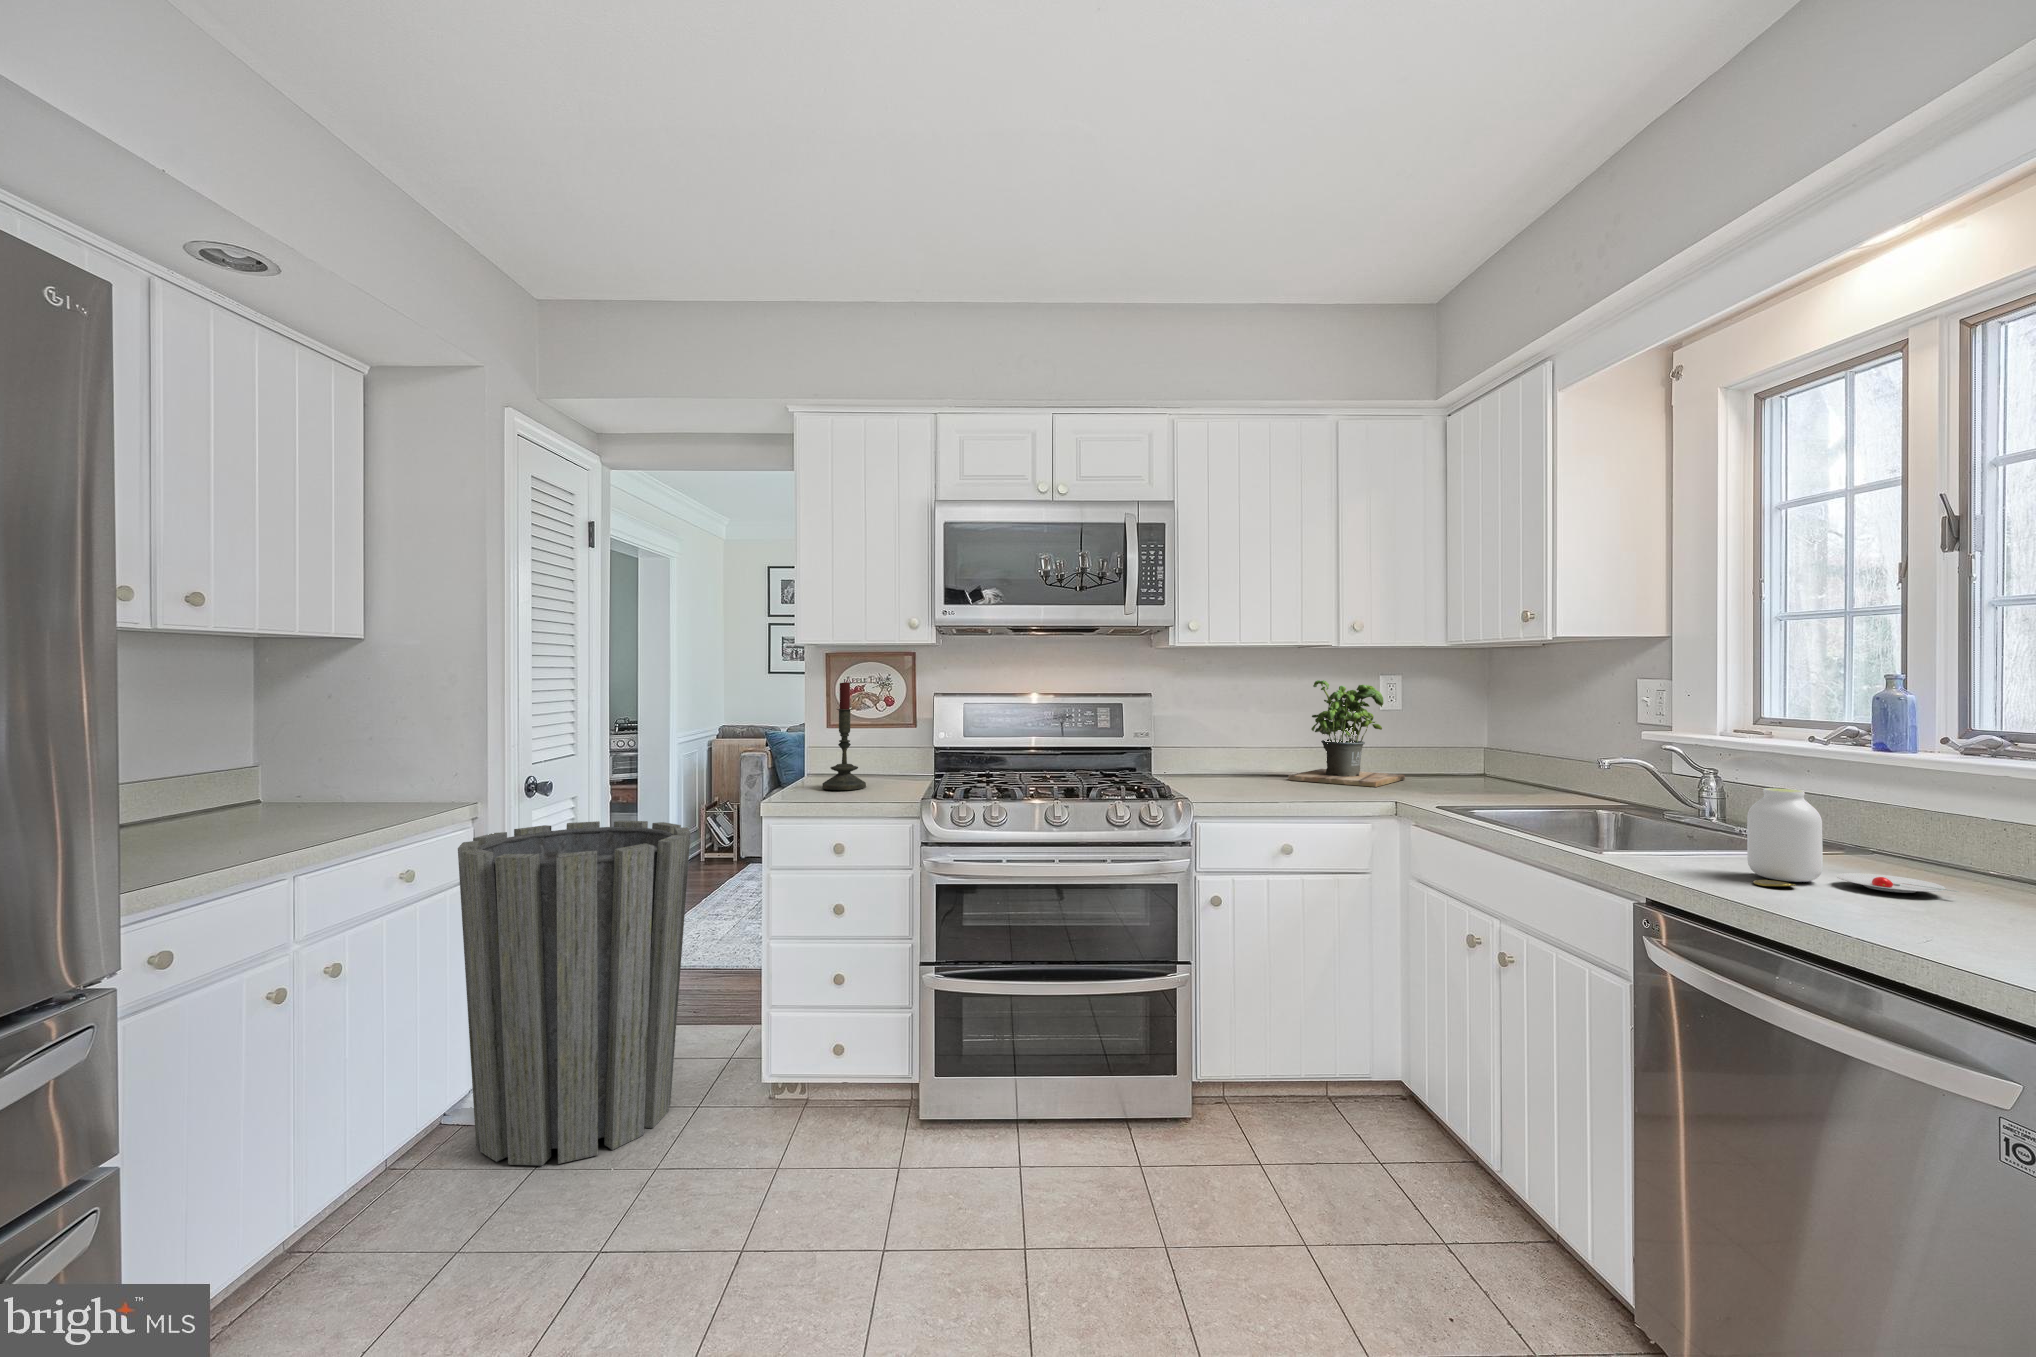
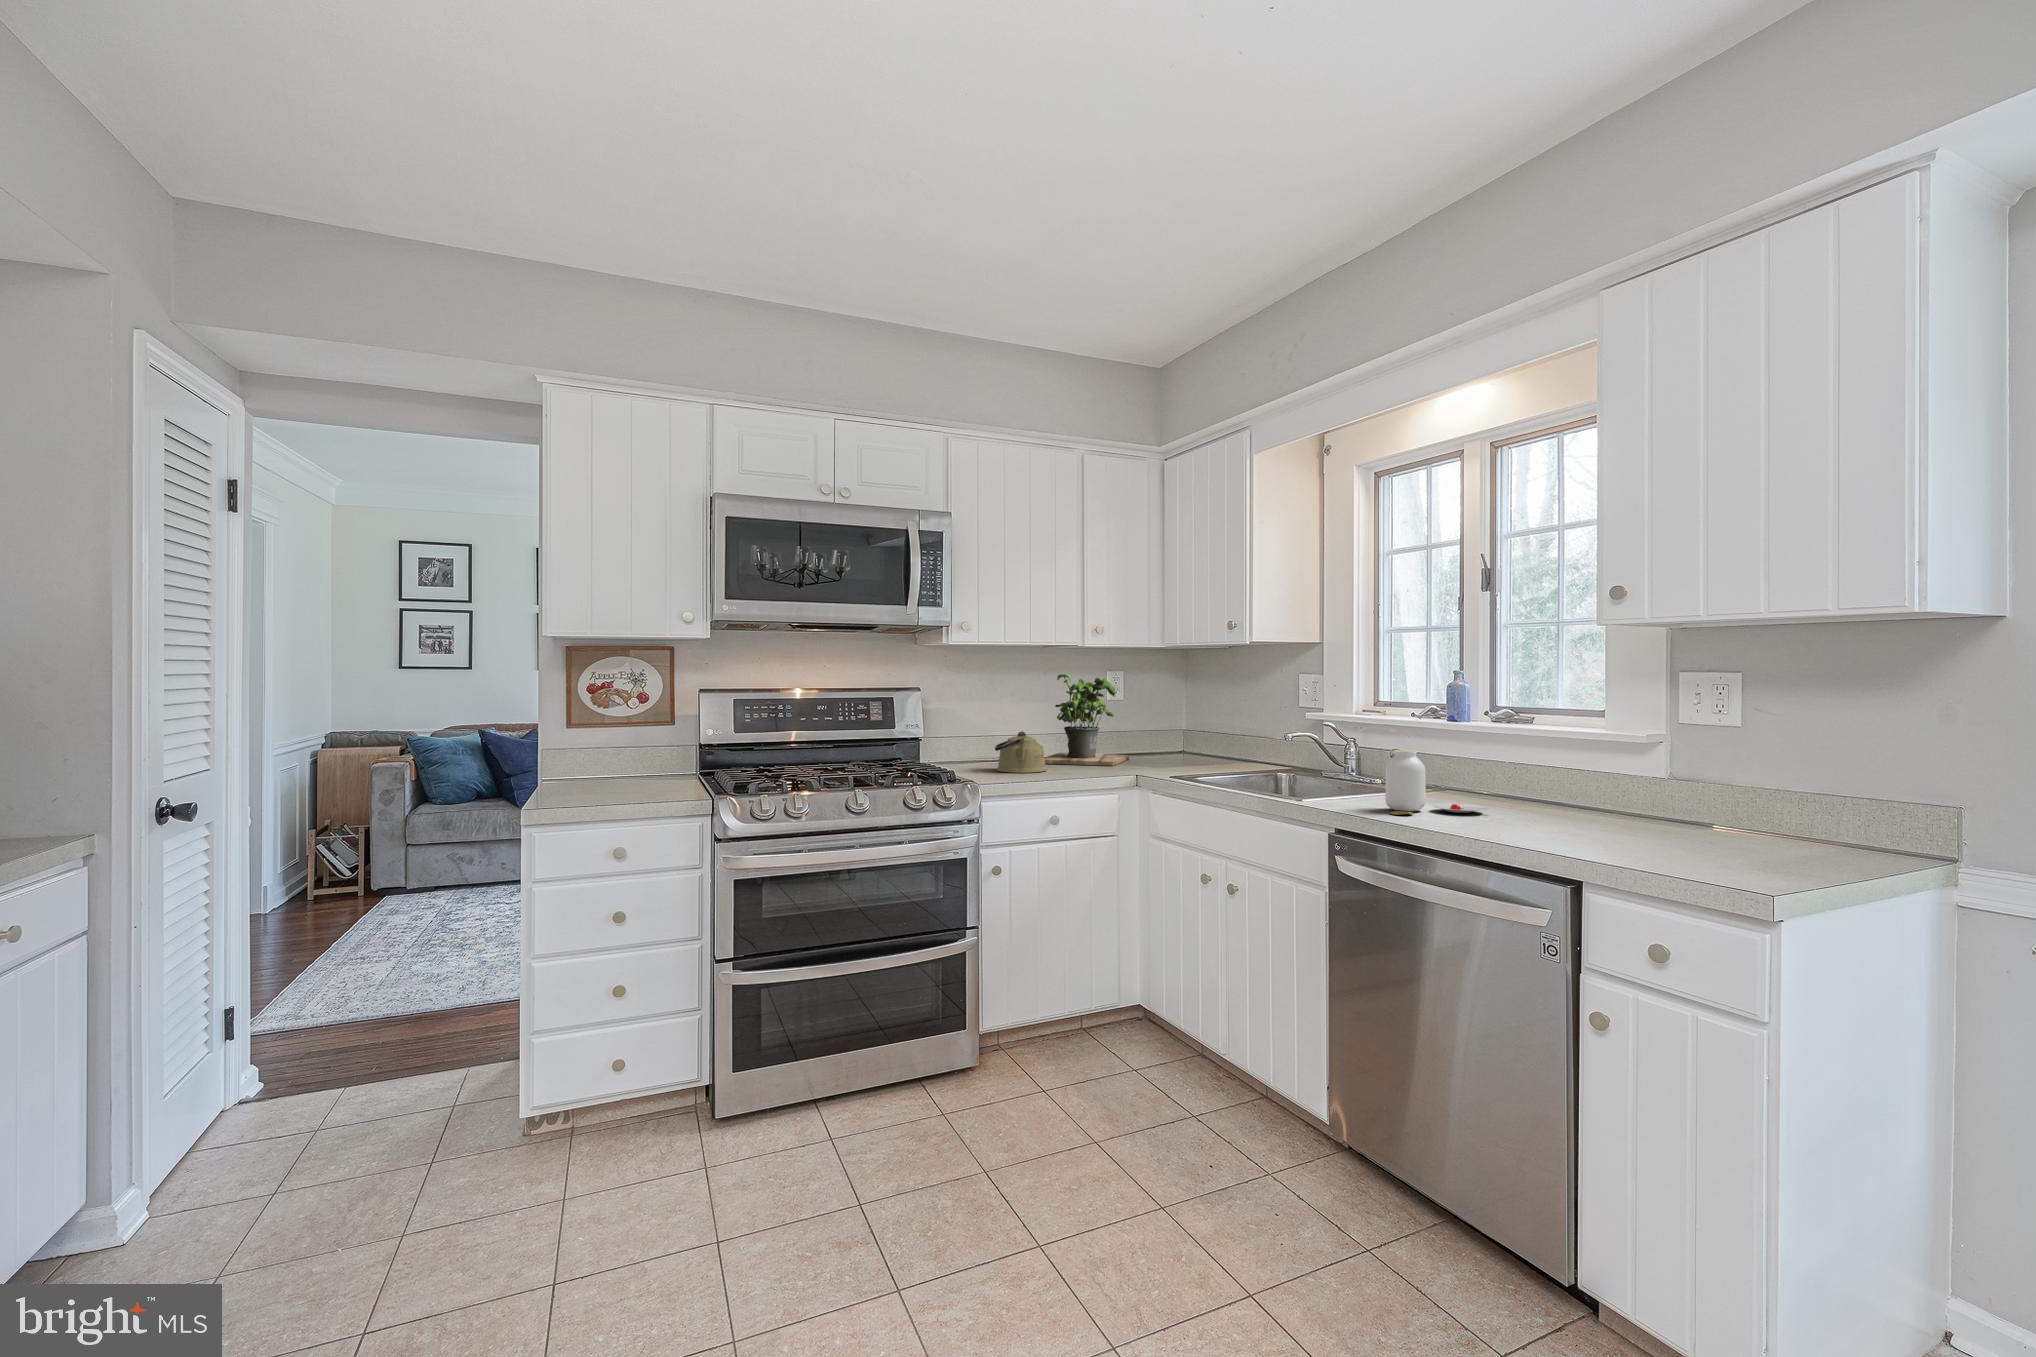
candle: present [822,679,866,790] -> none [592,675,641,793]
kettle: none [1228,744,1290,790] -> present [995,731,1047,773]
trash can: present [458,821,691,1166] -> none [145,840,449,1246]

